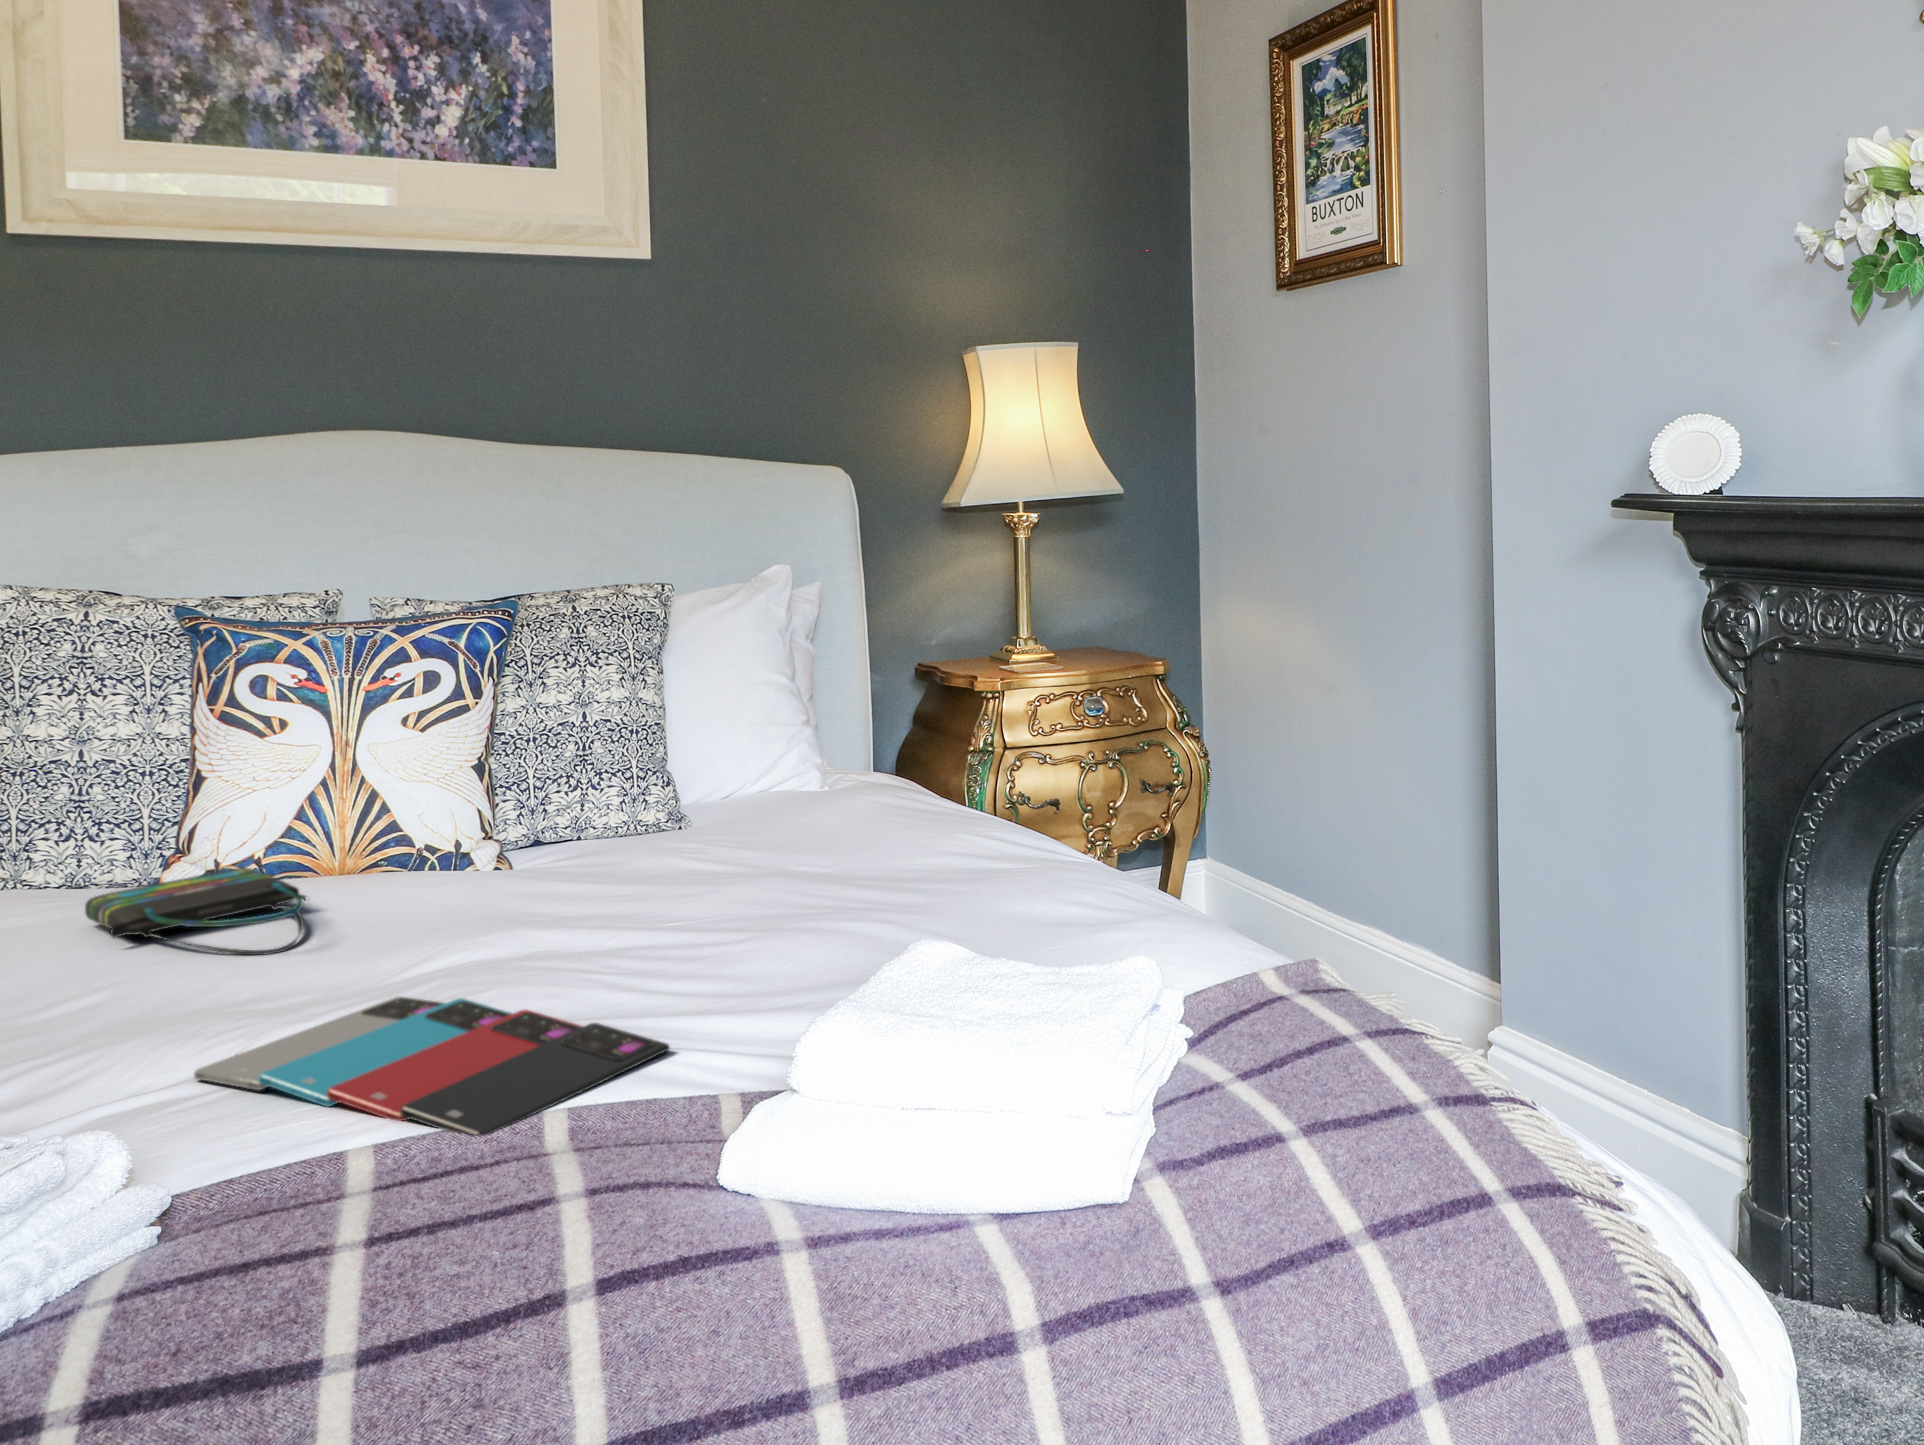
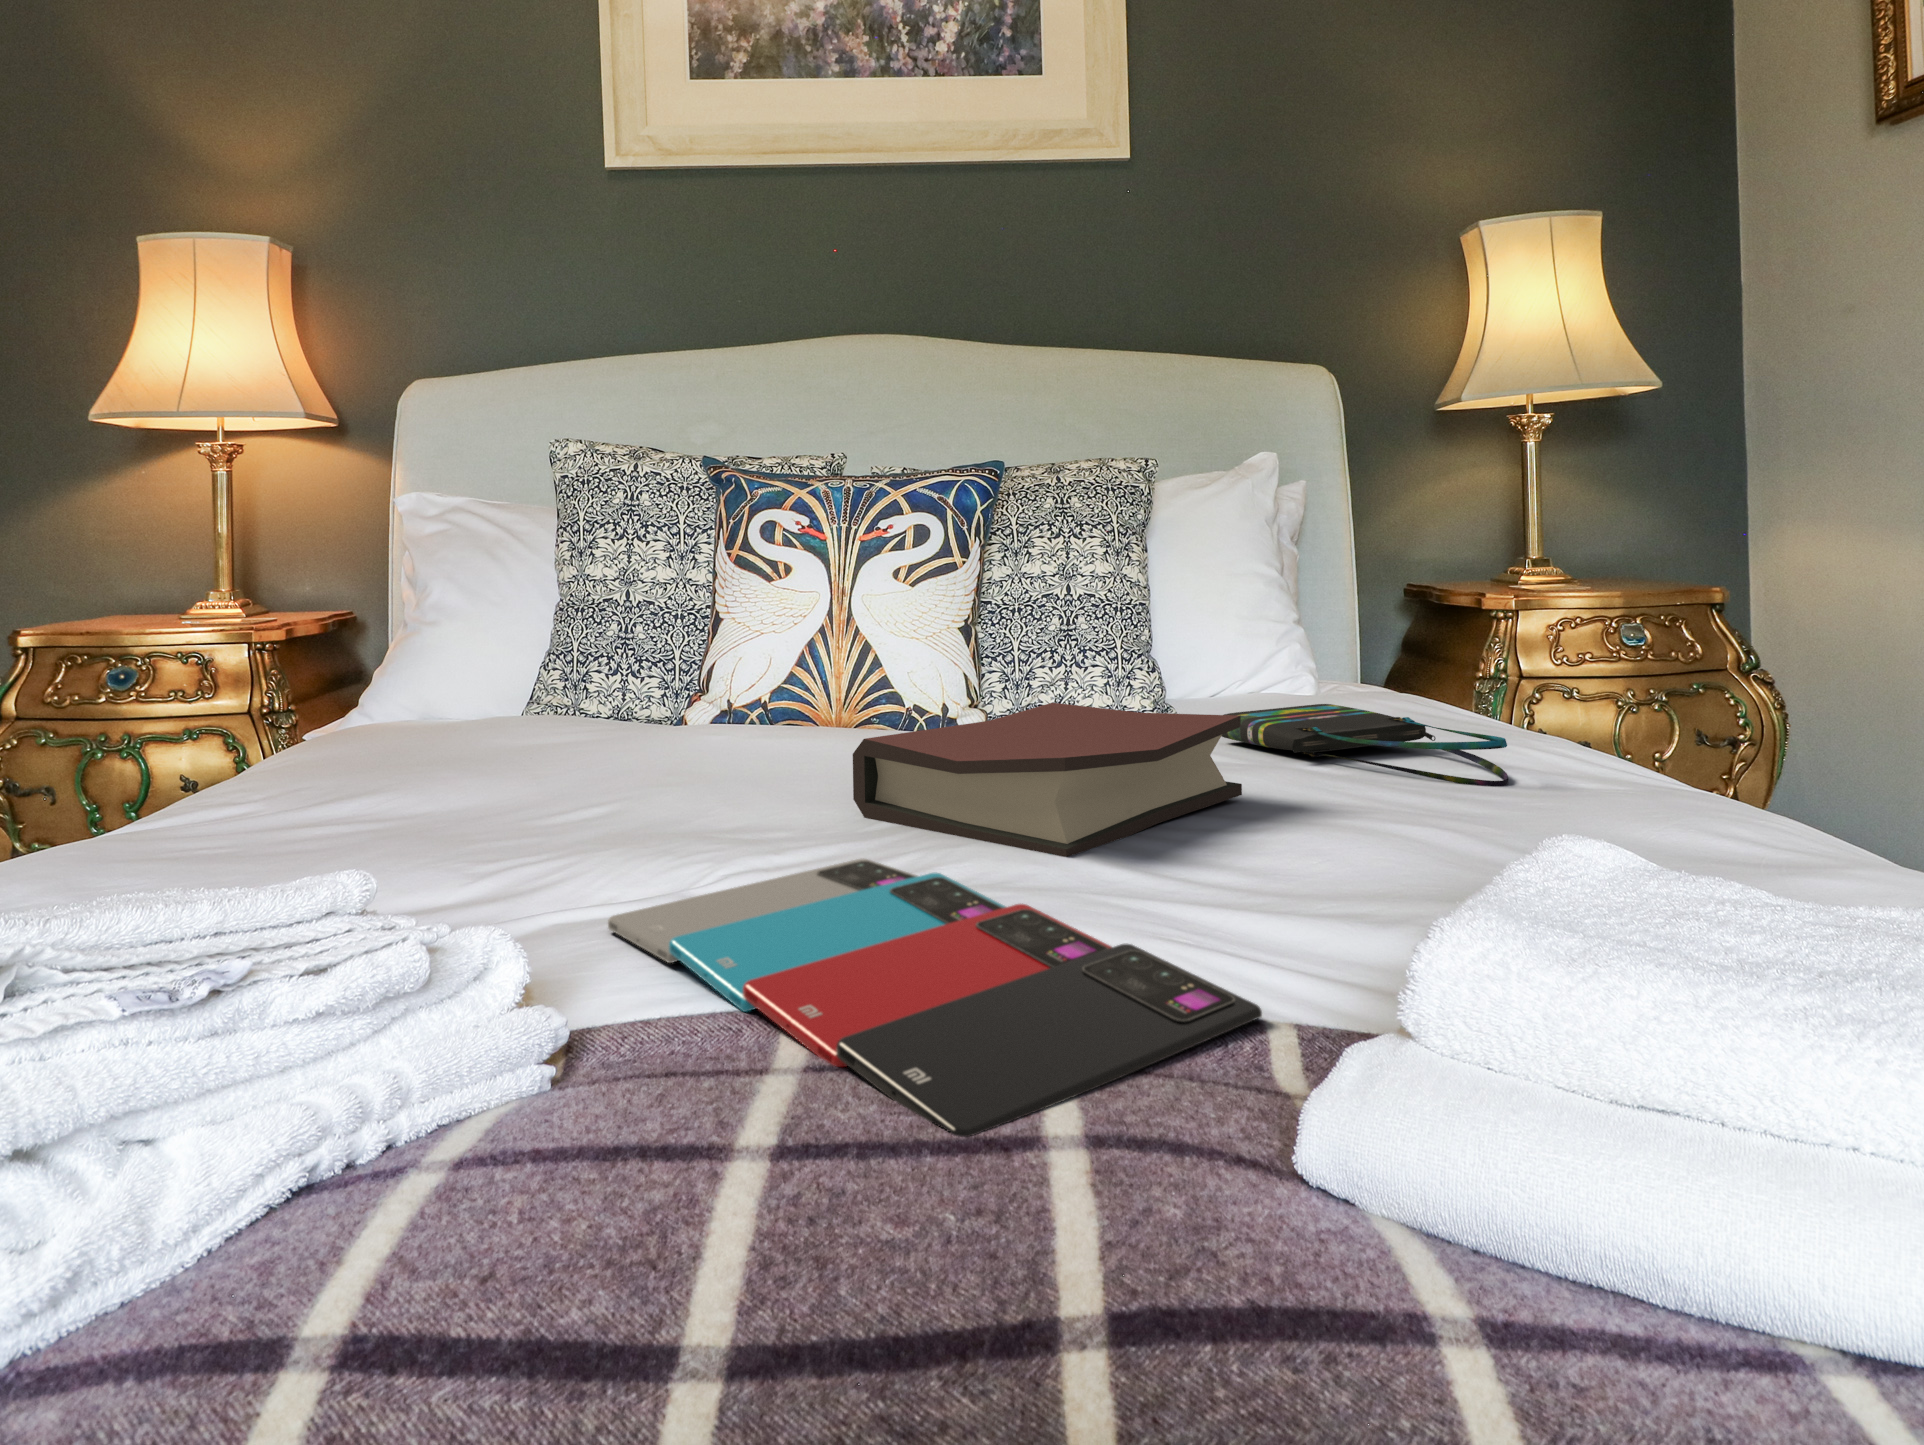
hardback book: none [378,840,715,975] -> present [853,703,1242,857]
tote bag: present [85,868,309,955] -> present [1222,704,1508,786]

